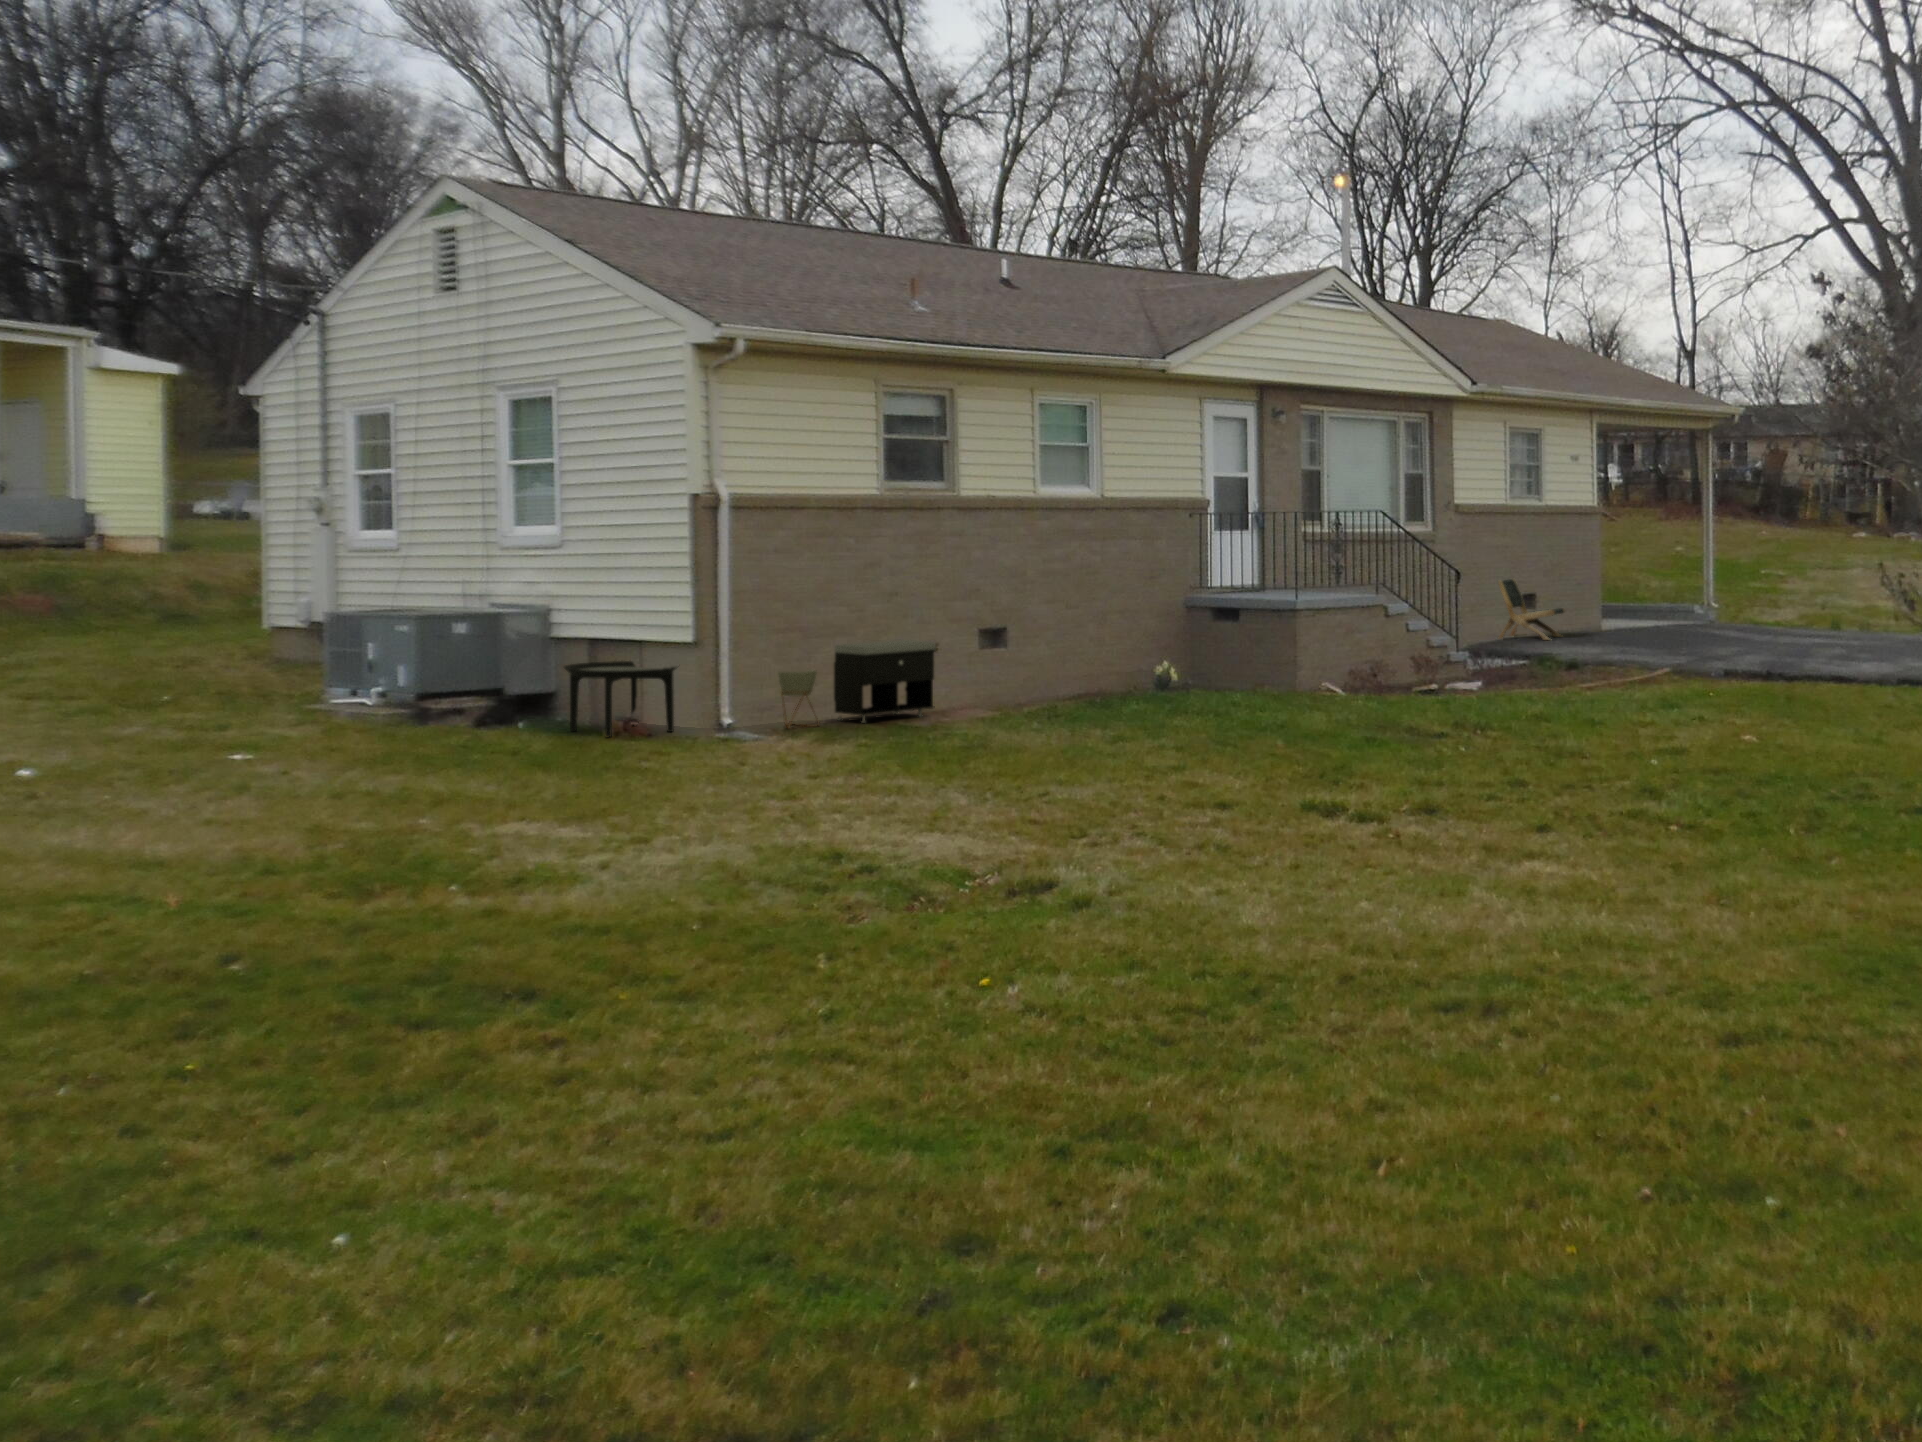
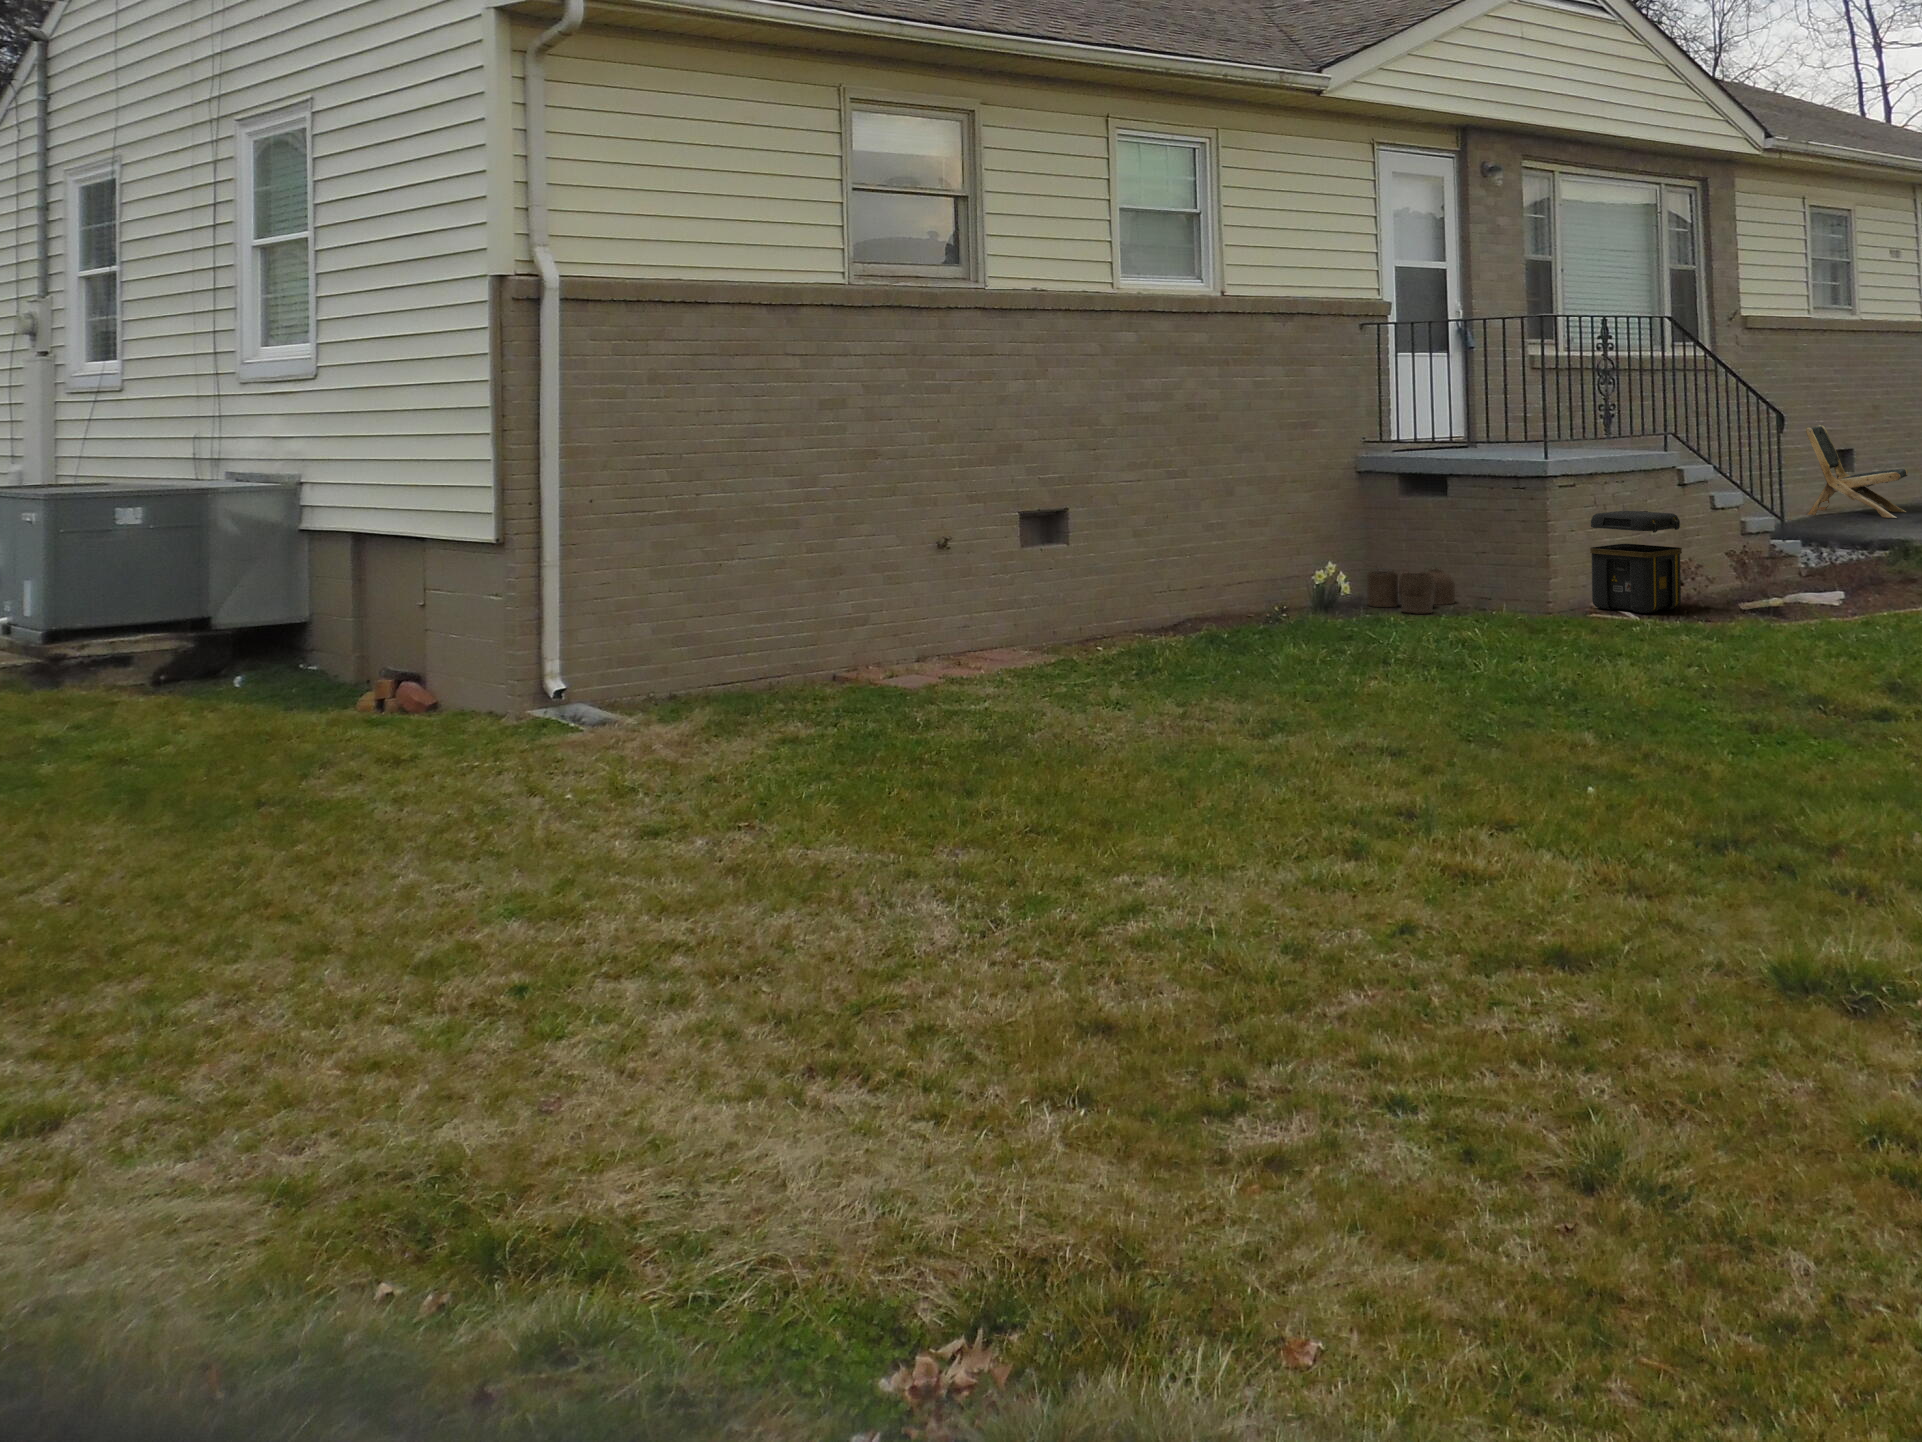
toolbox: none [1317,631,1370,690] -> present [1590,511,1682,613]
storage bench: present [834,640,936,723] -> none [744,534,944,690]
round table: present [564,661,676,737] -> none [251,577,470,728]
woven basket: none [1185,664,1238,691] -> present [1367,567,1455,613]
planter: present [778,669,819,728] -> none [649,592,727,705]

